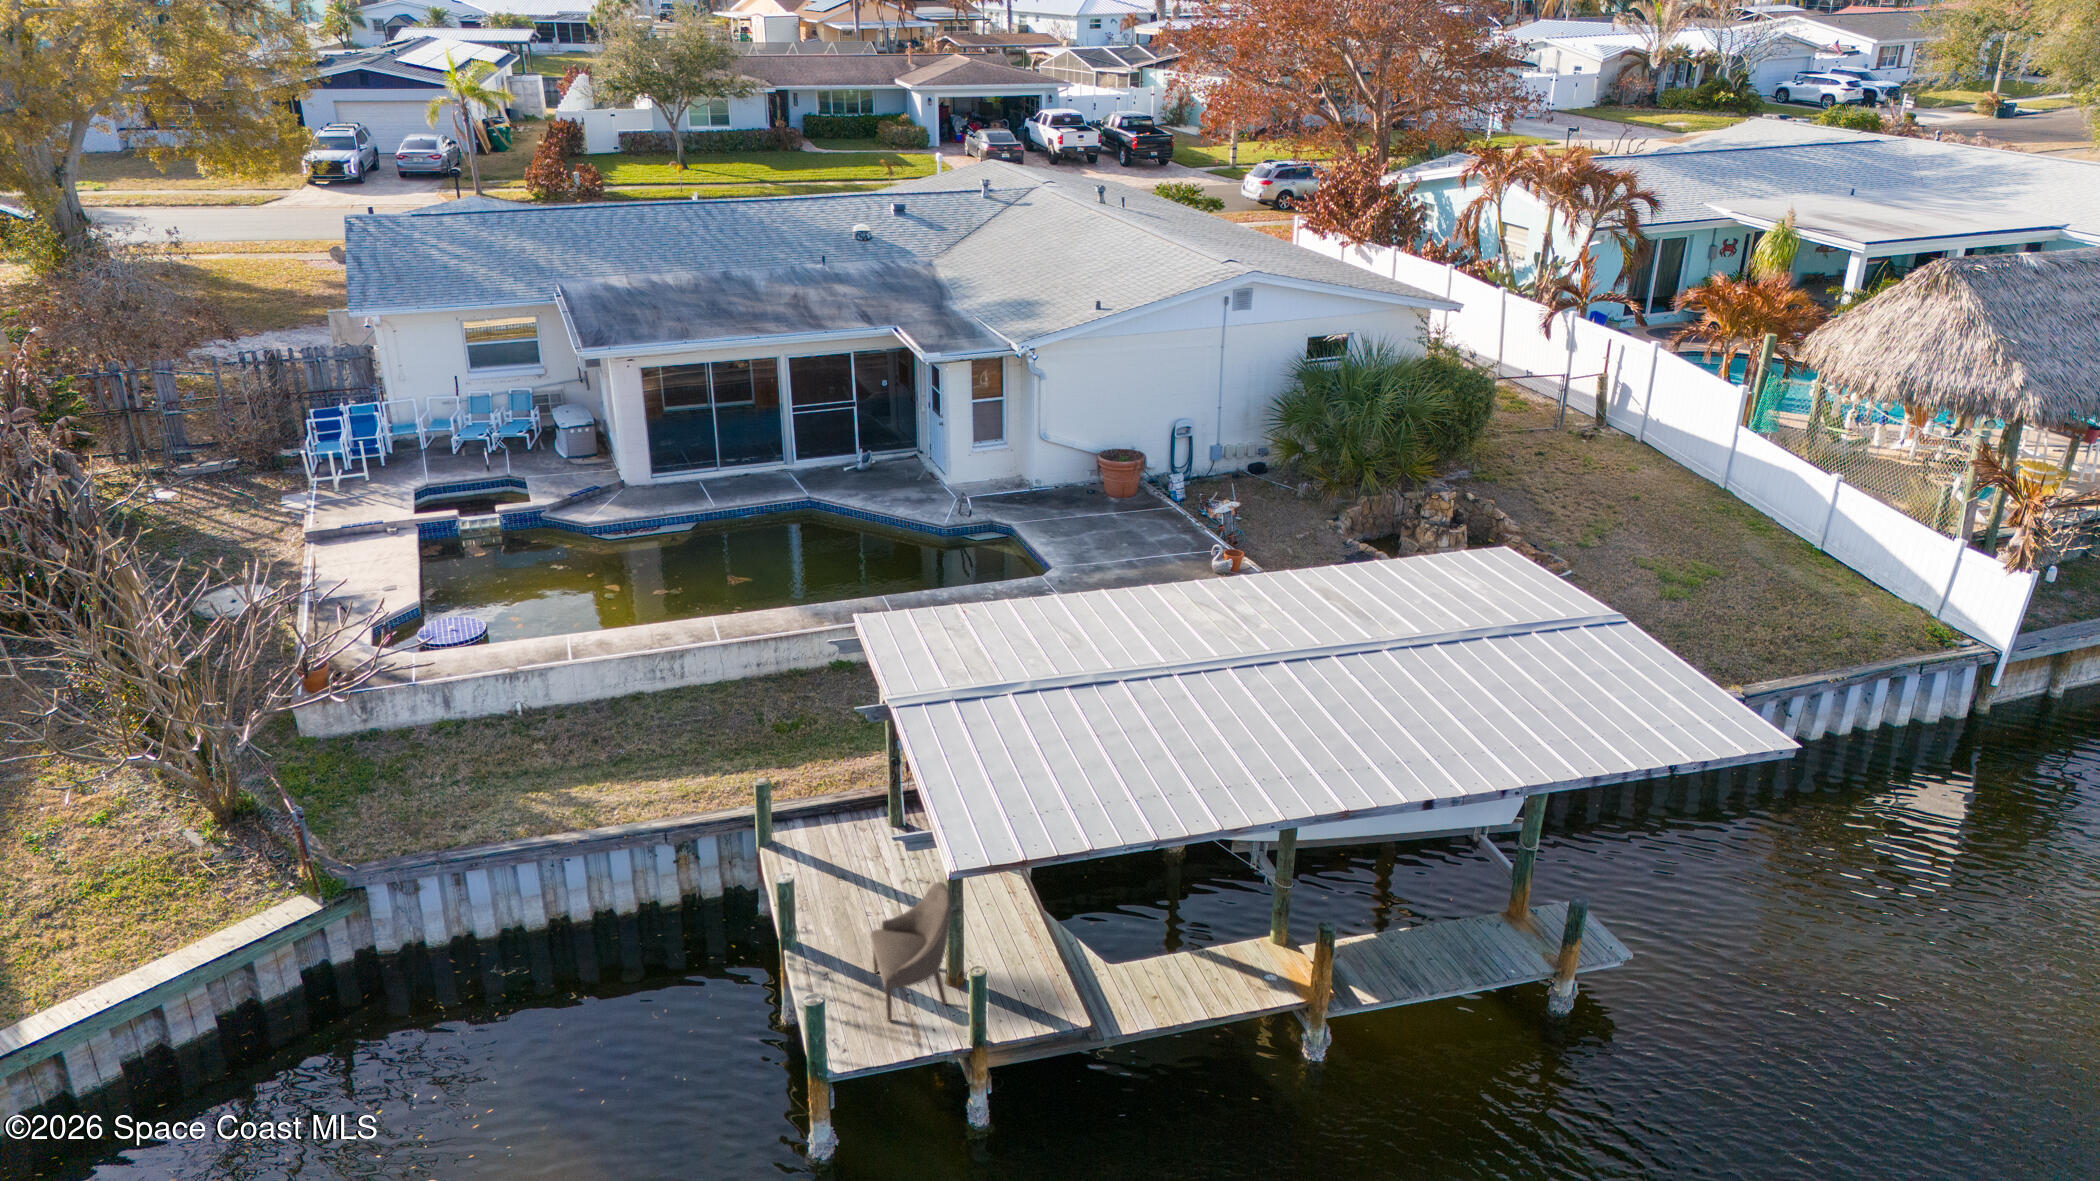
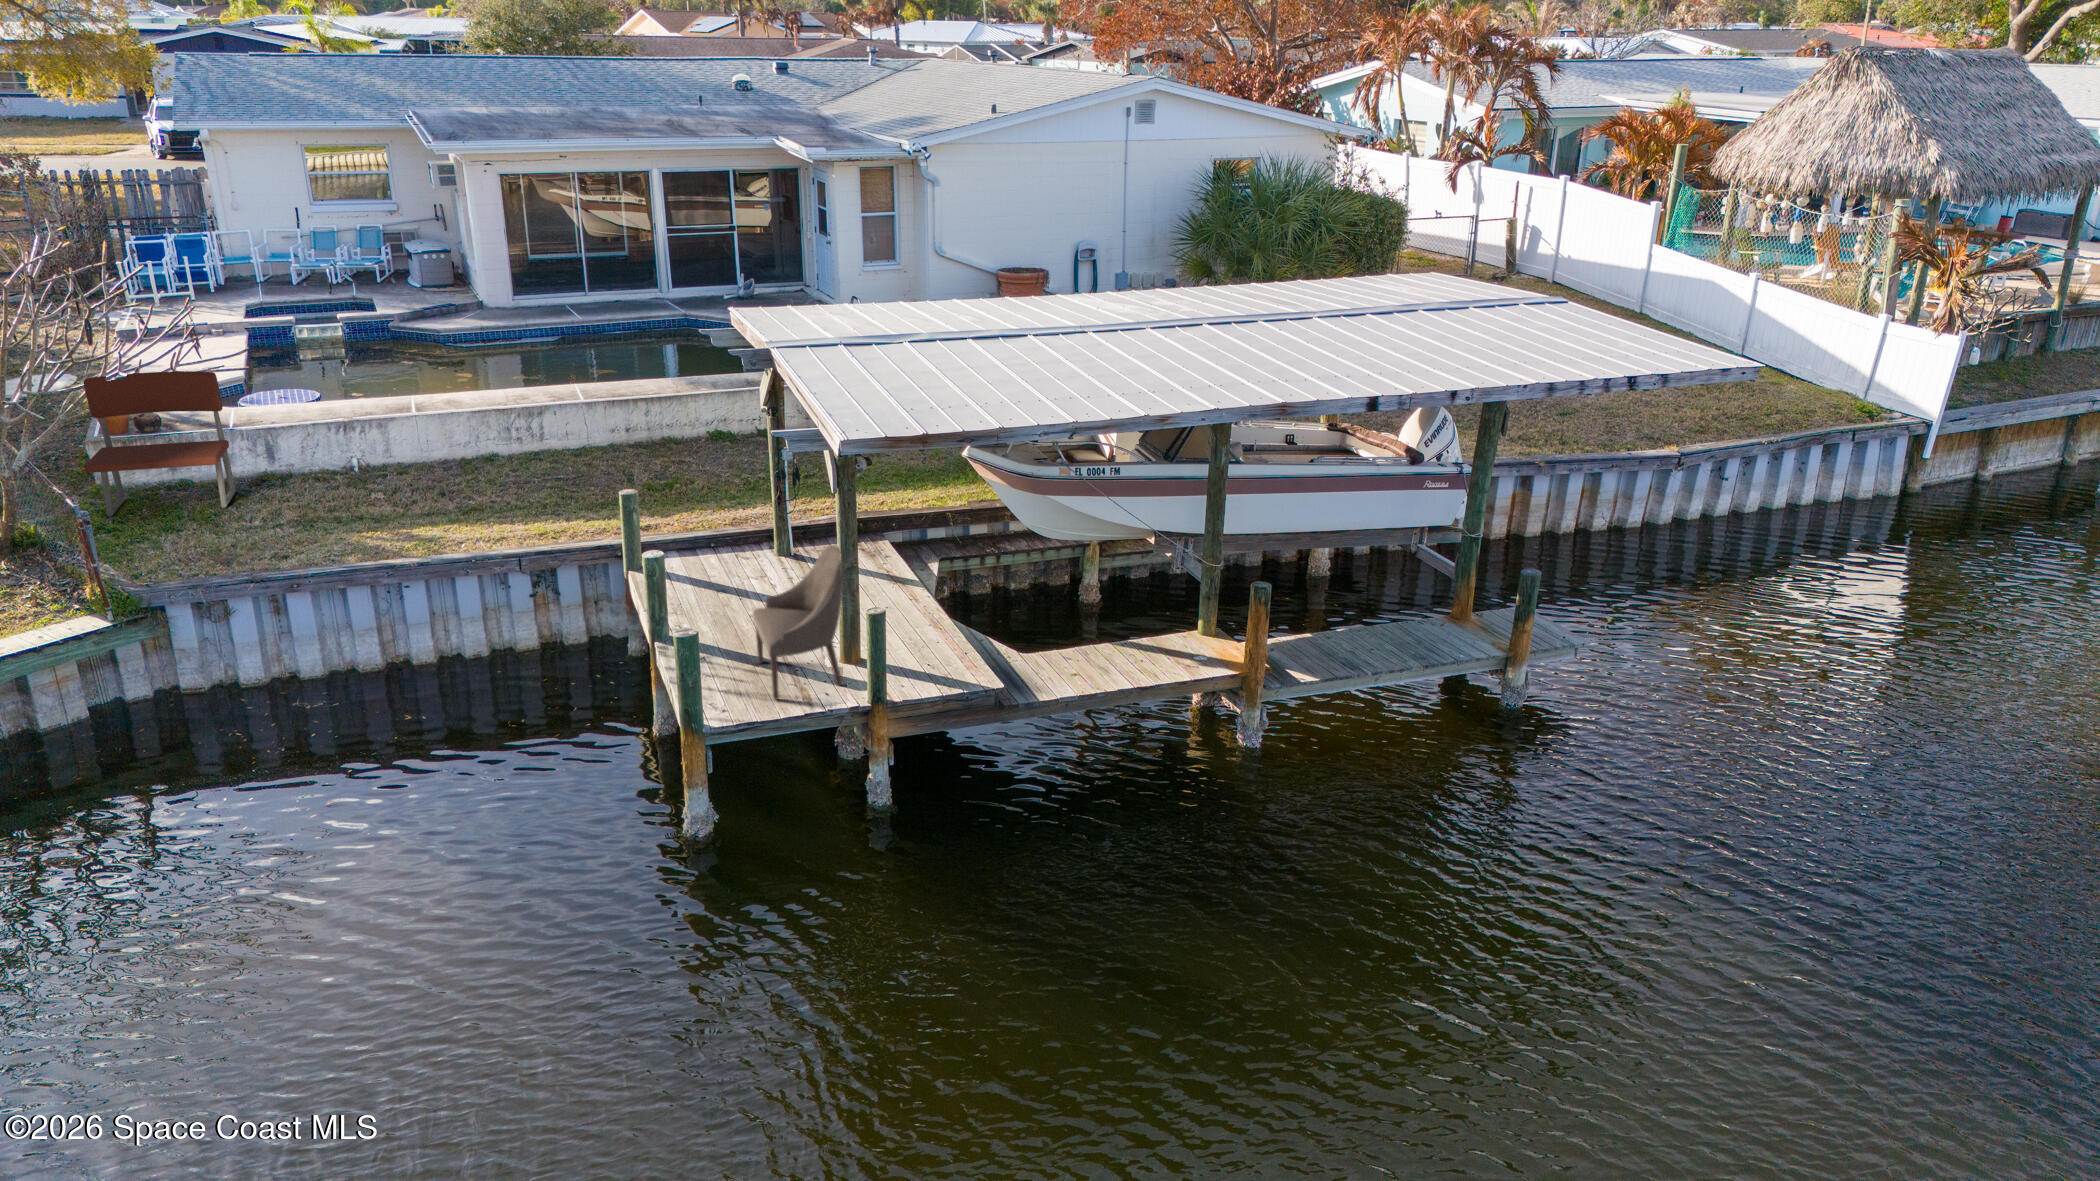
bench: none [295,638,419,766] -> present [84,371,236,516]

